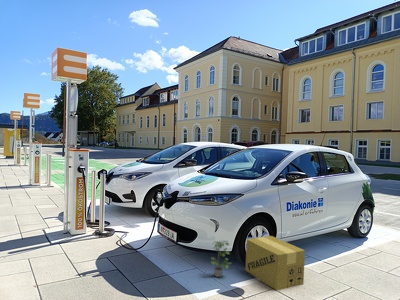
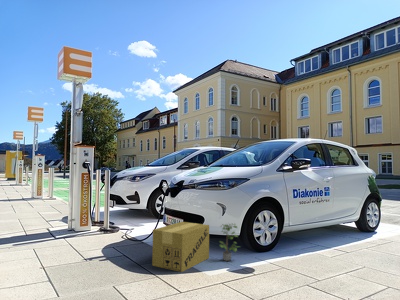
cardboard box: present [245,236,305,290] -> present [152,222,209,272]

